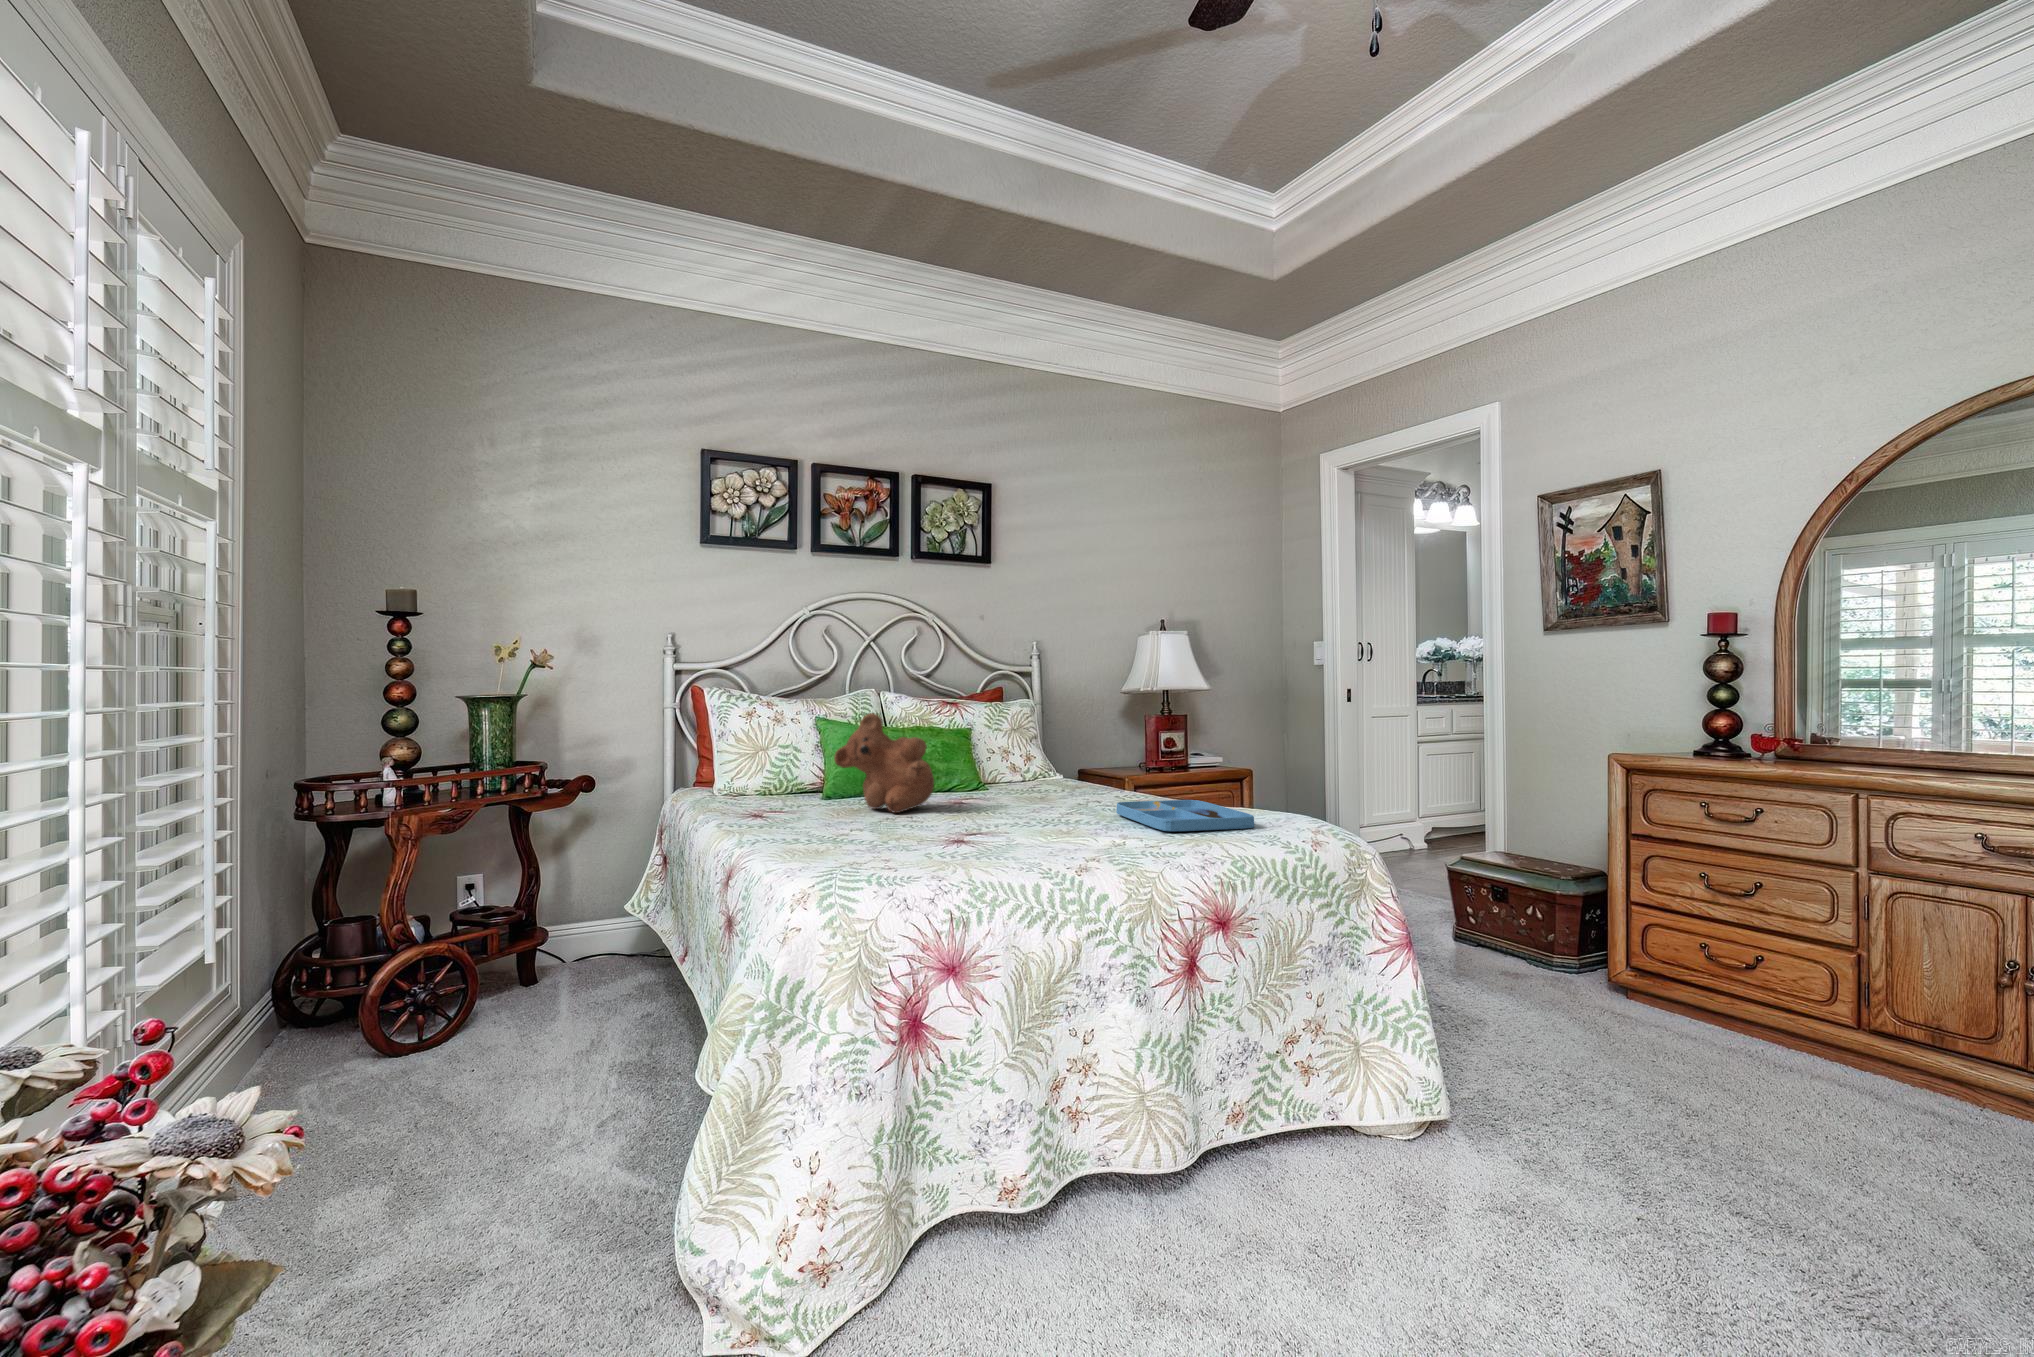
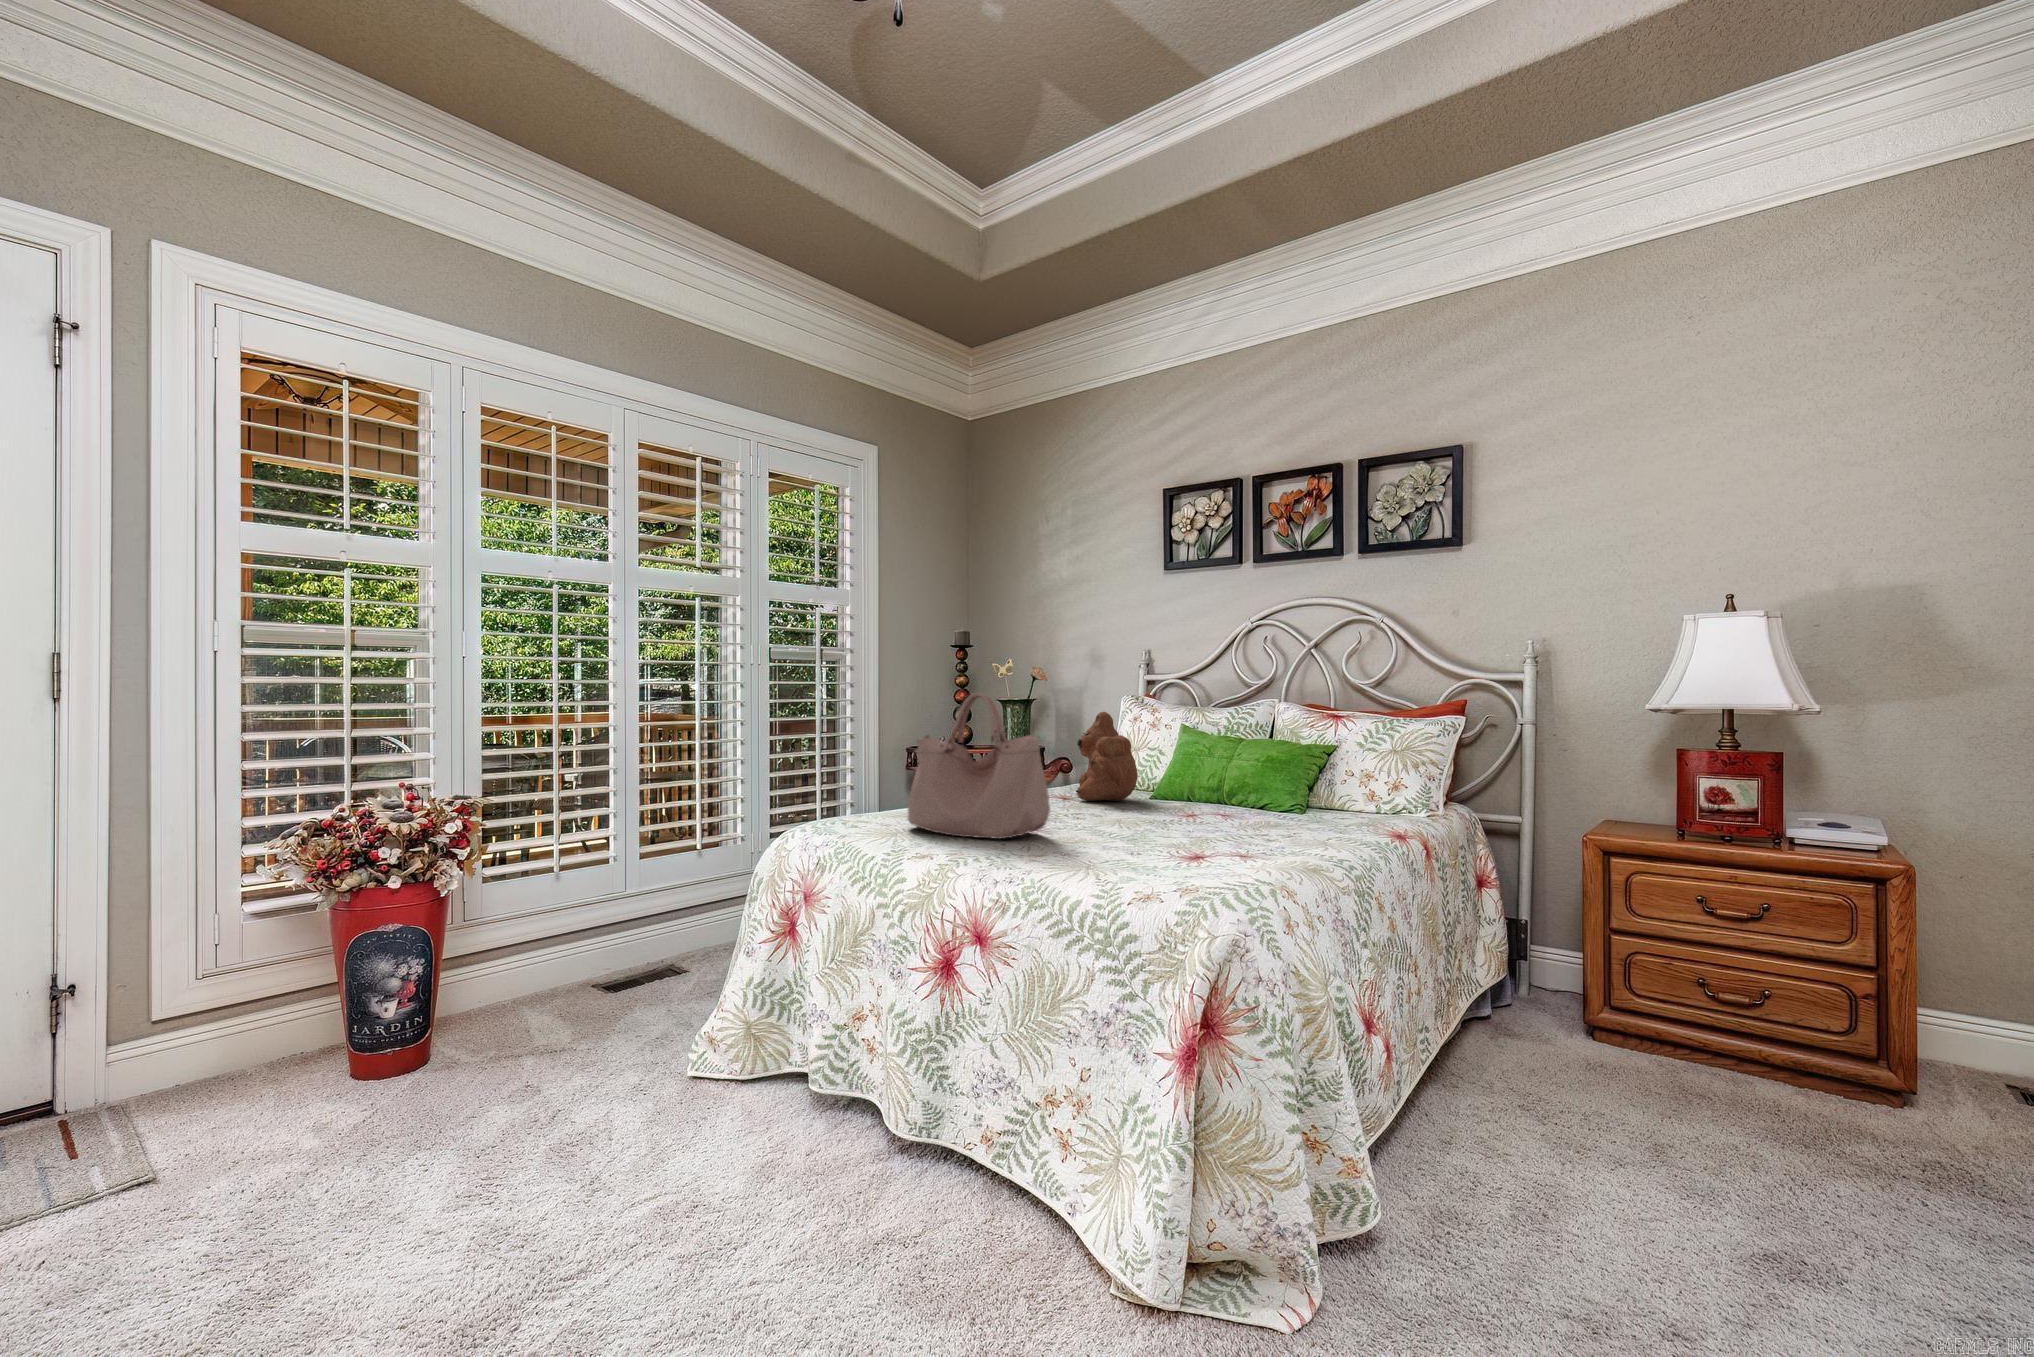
handbag: none [972,689,1108,853] -> present [908,693,1050,839]
tray: present [1116,800,1254,831] -> none [1084,824,1258,871]

